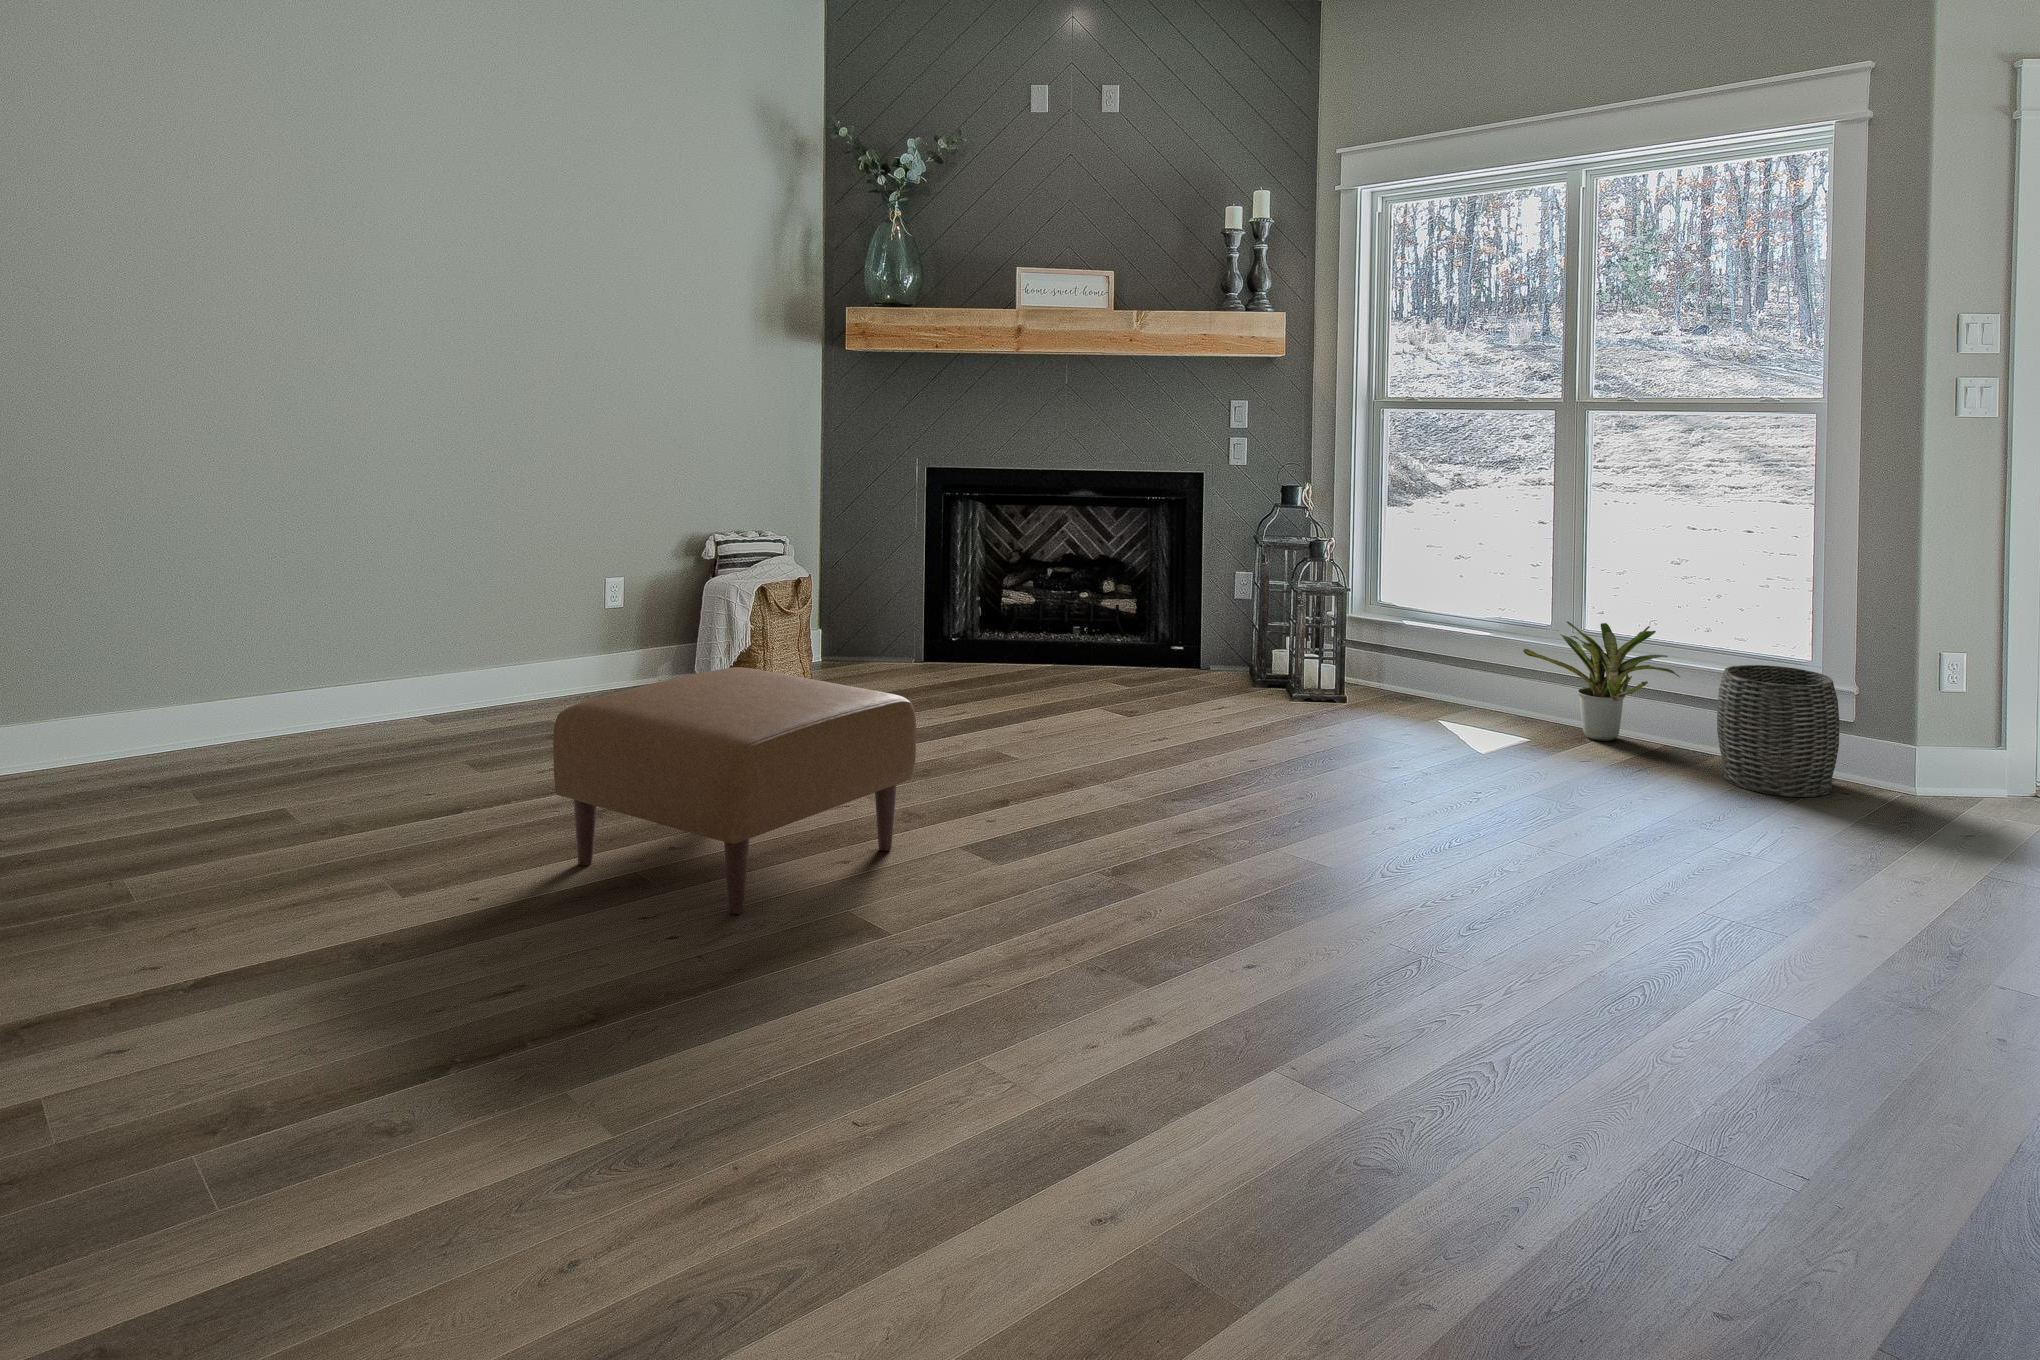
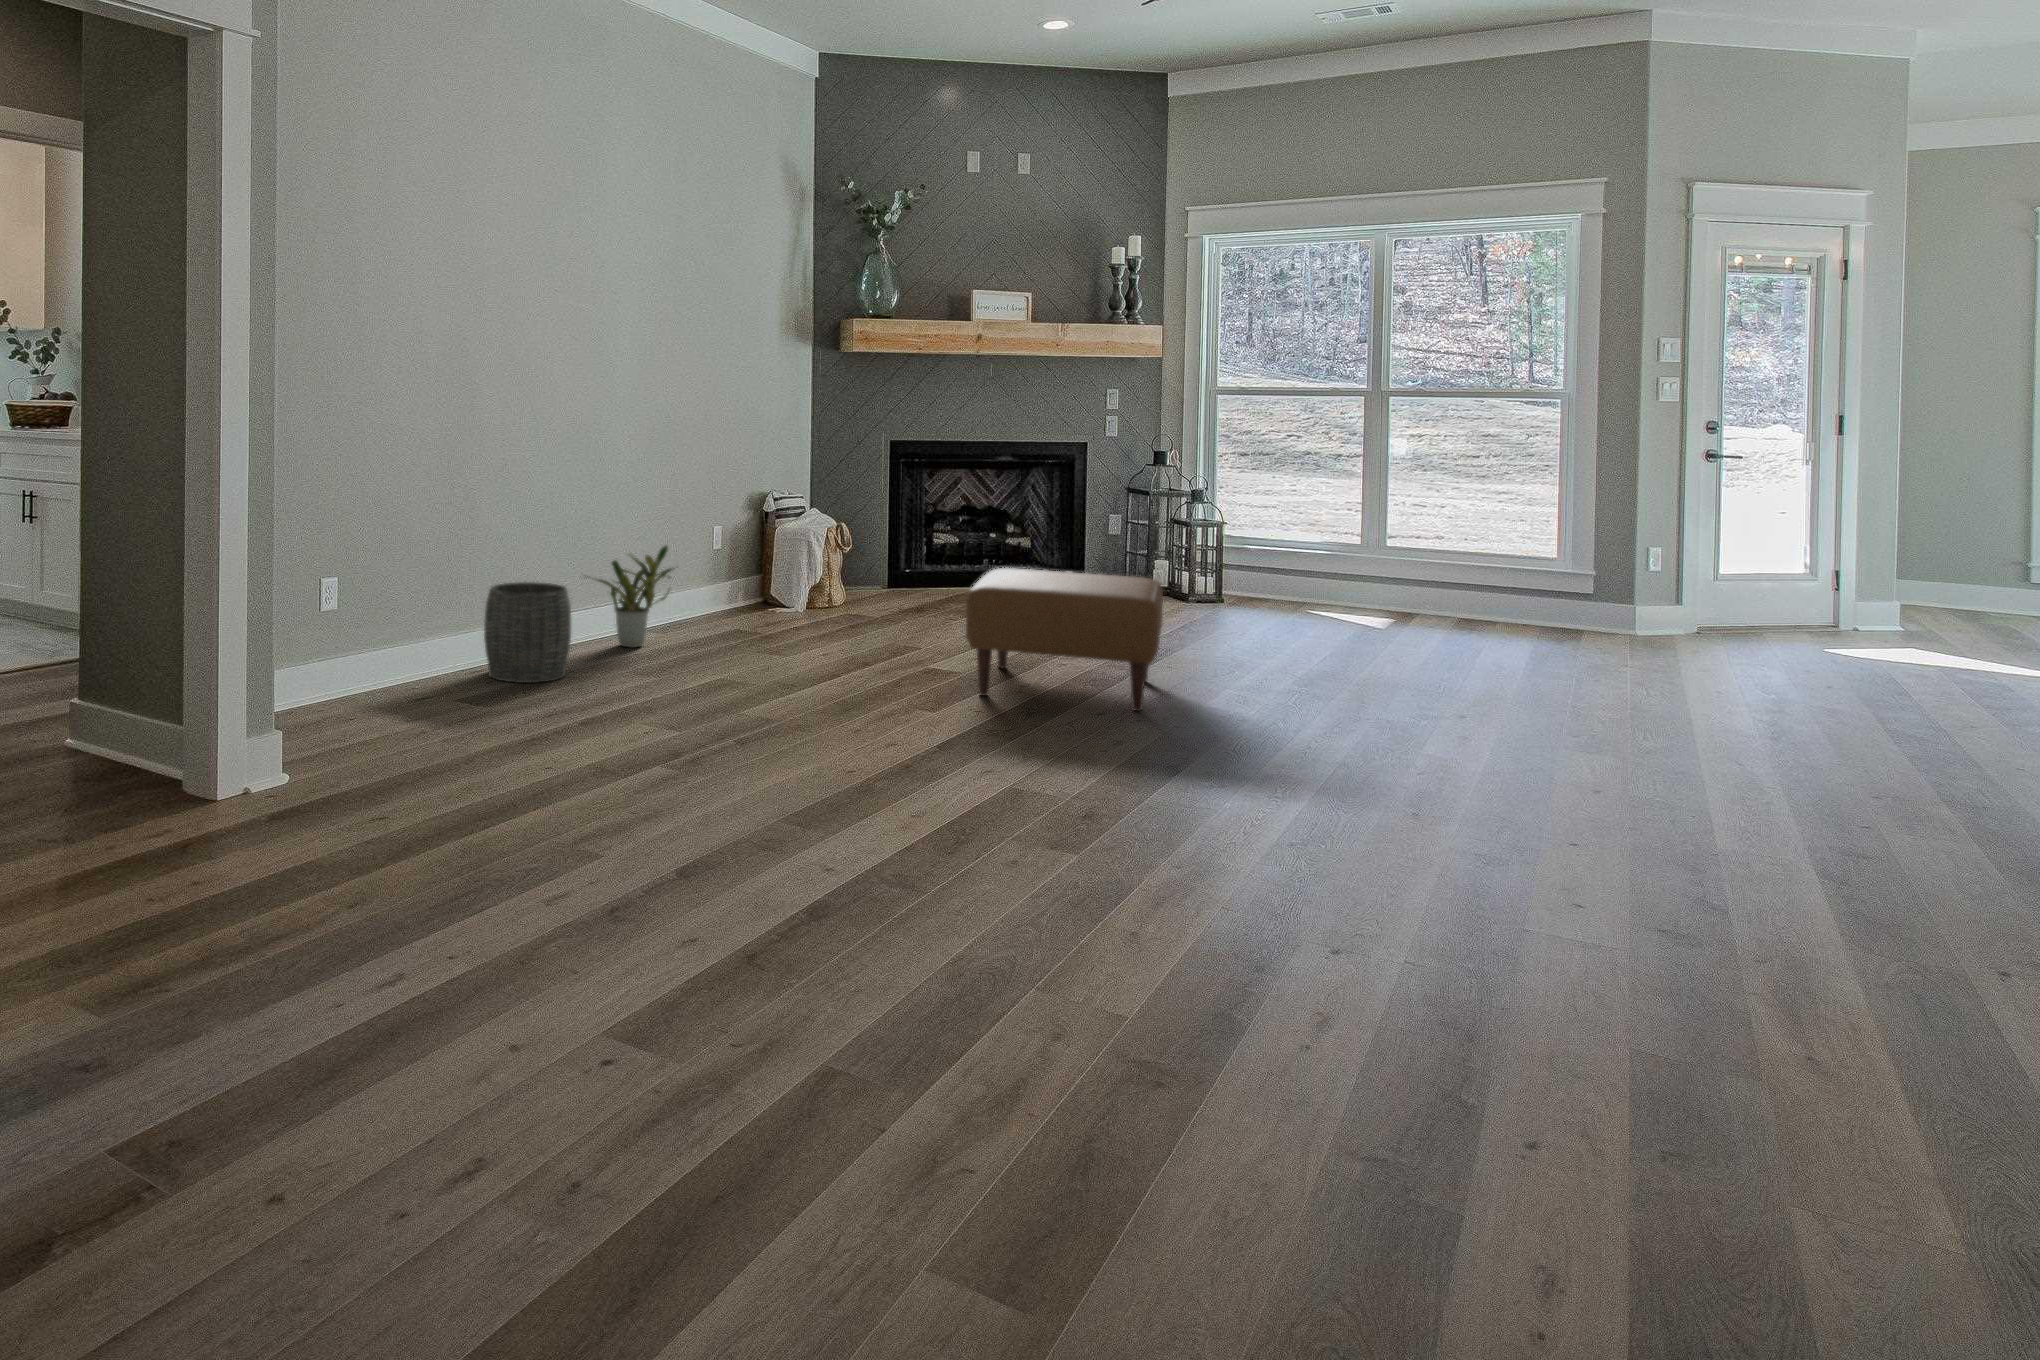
potted plant: present [1523,622,1680,741] -> present [597,546,675,648]
woven basket: present [1717,665,1839,797] -> present [484,582,571,683]

